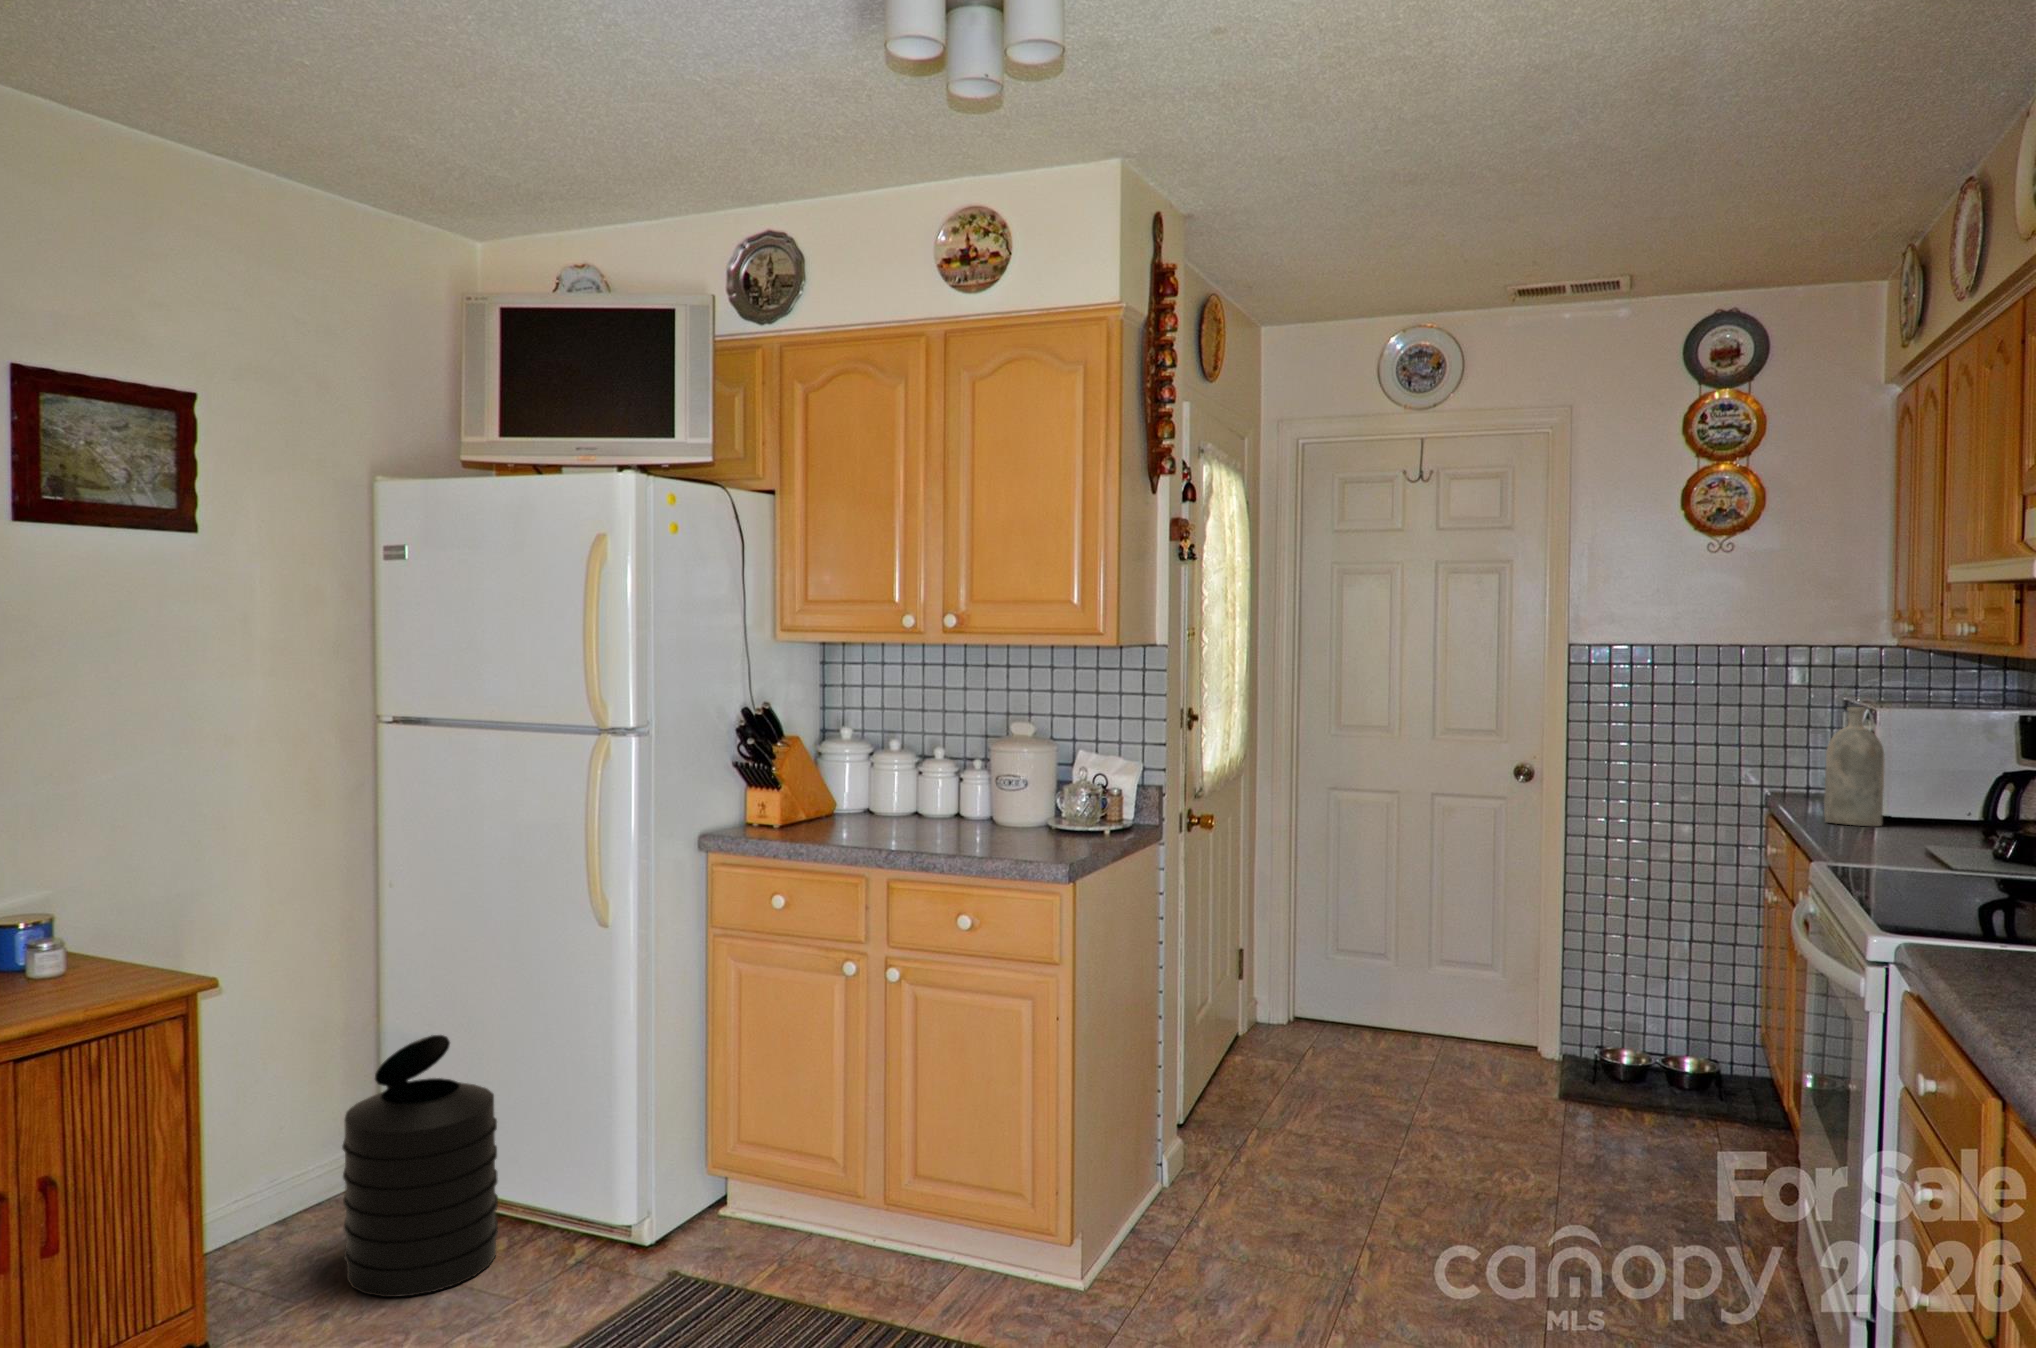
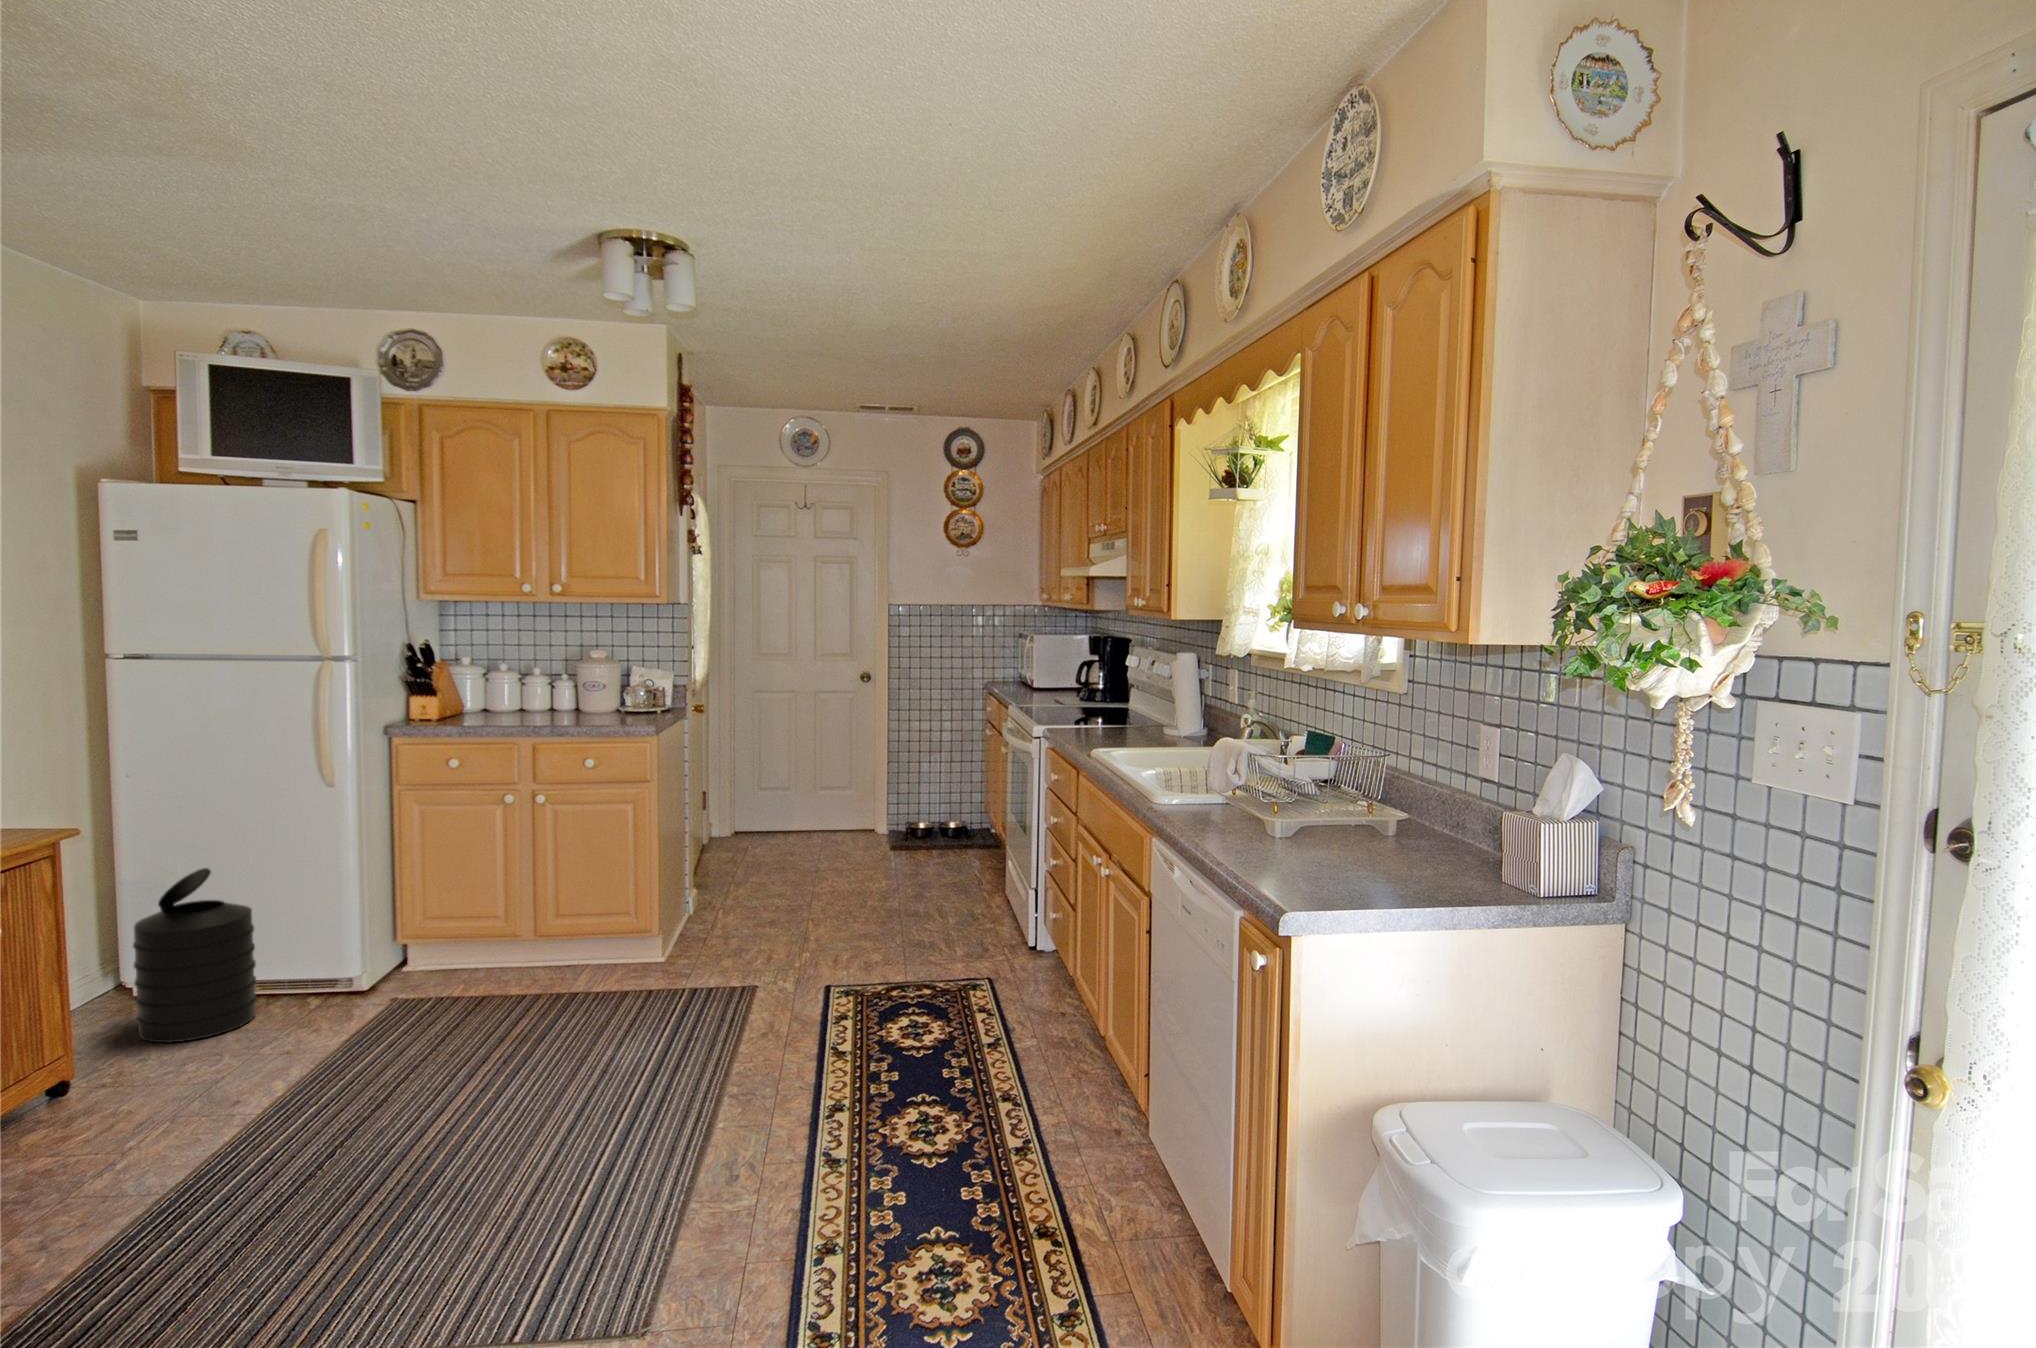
bottle: present [1824,707,1885,826] -> none [1011,636,1036,693]

